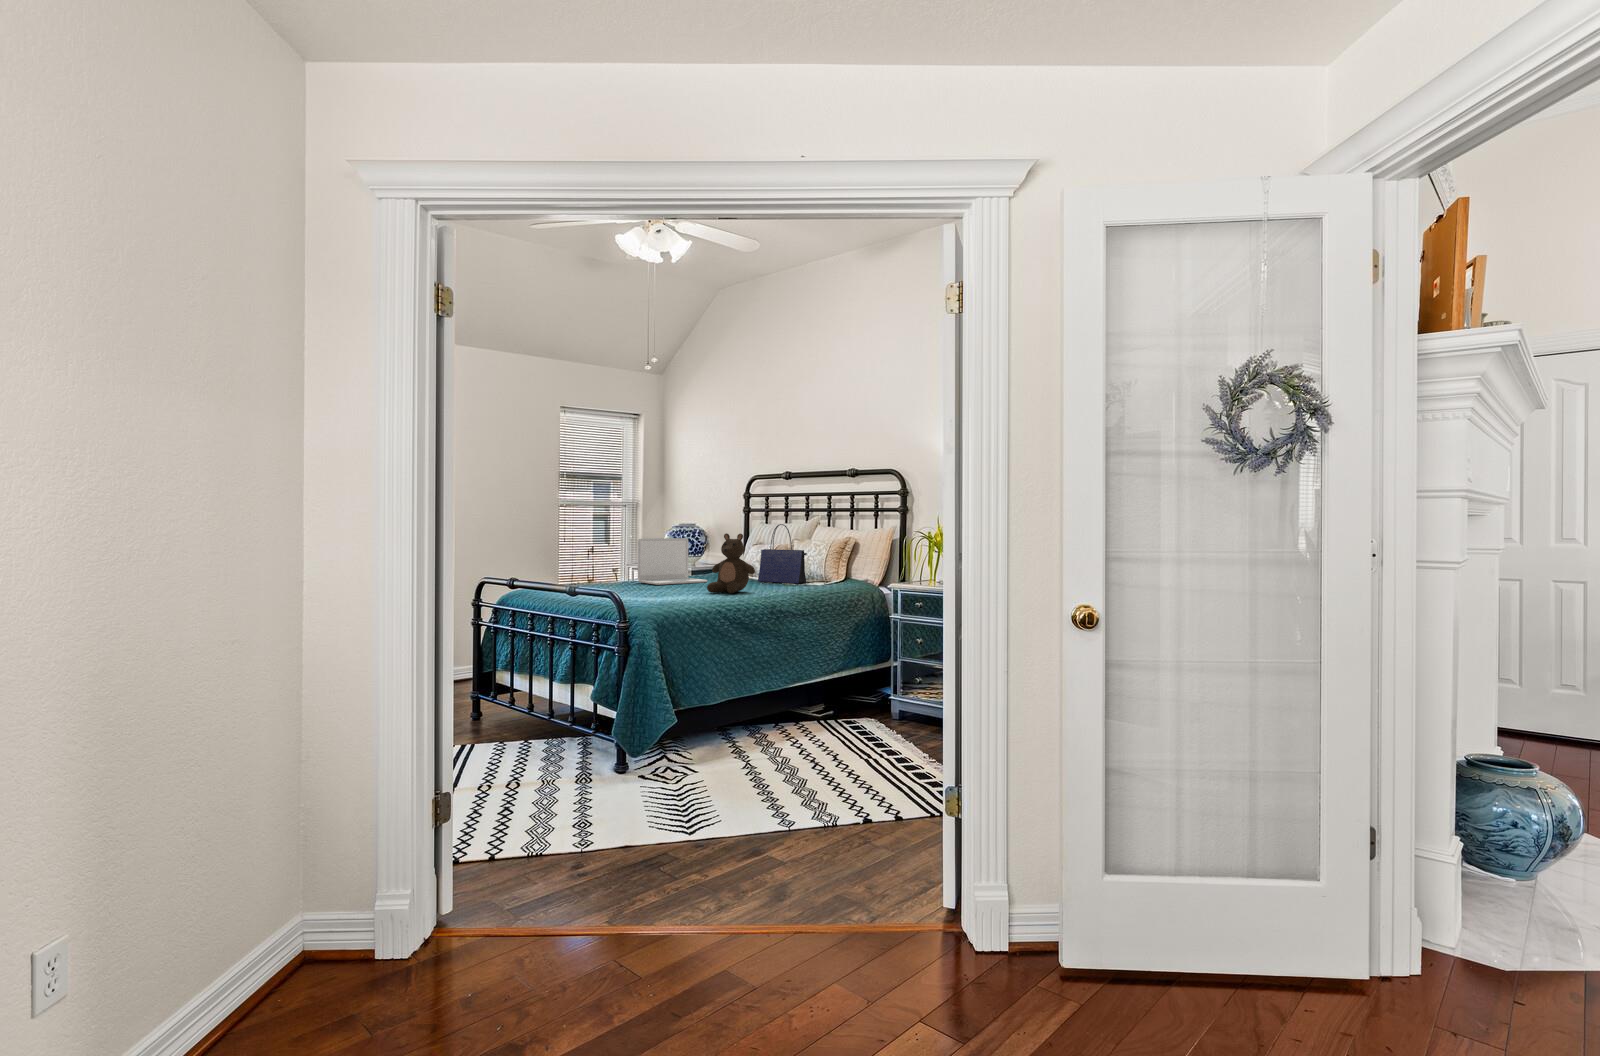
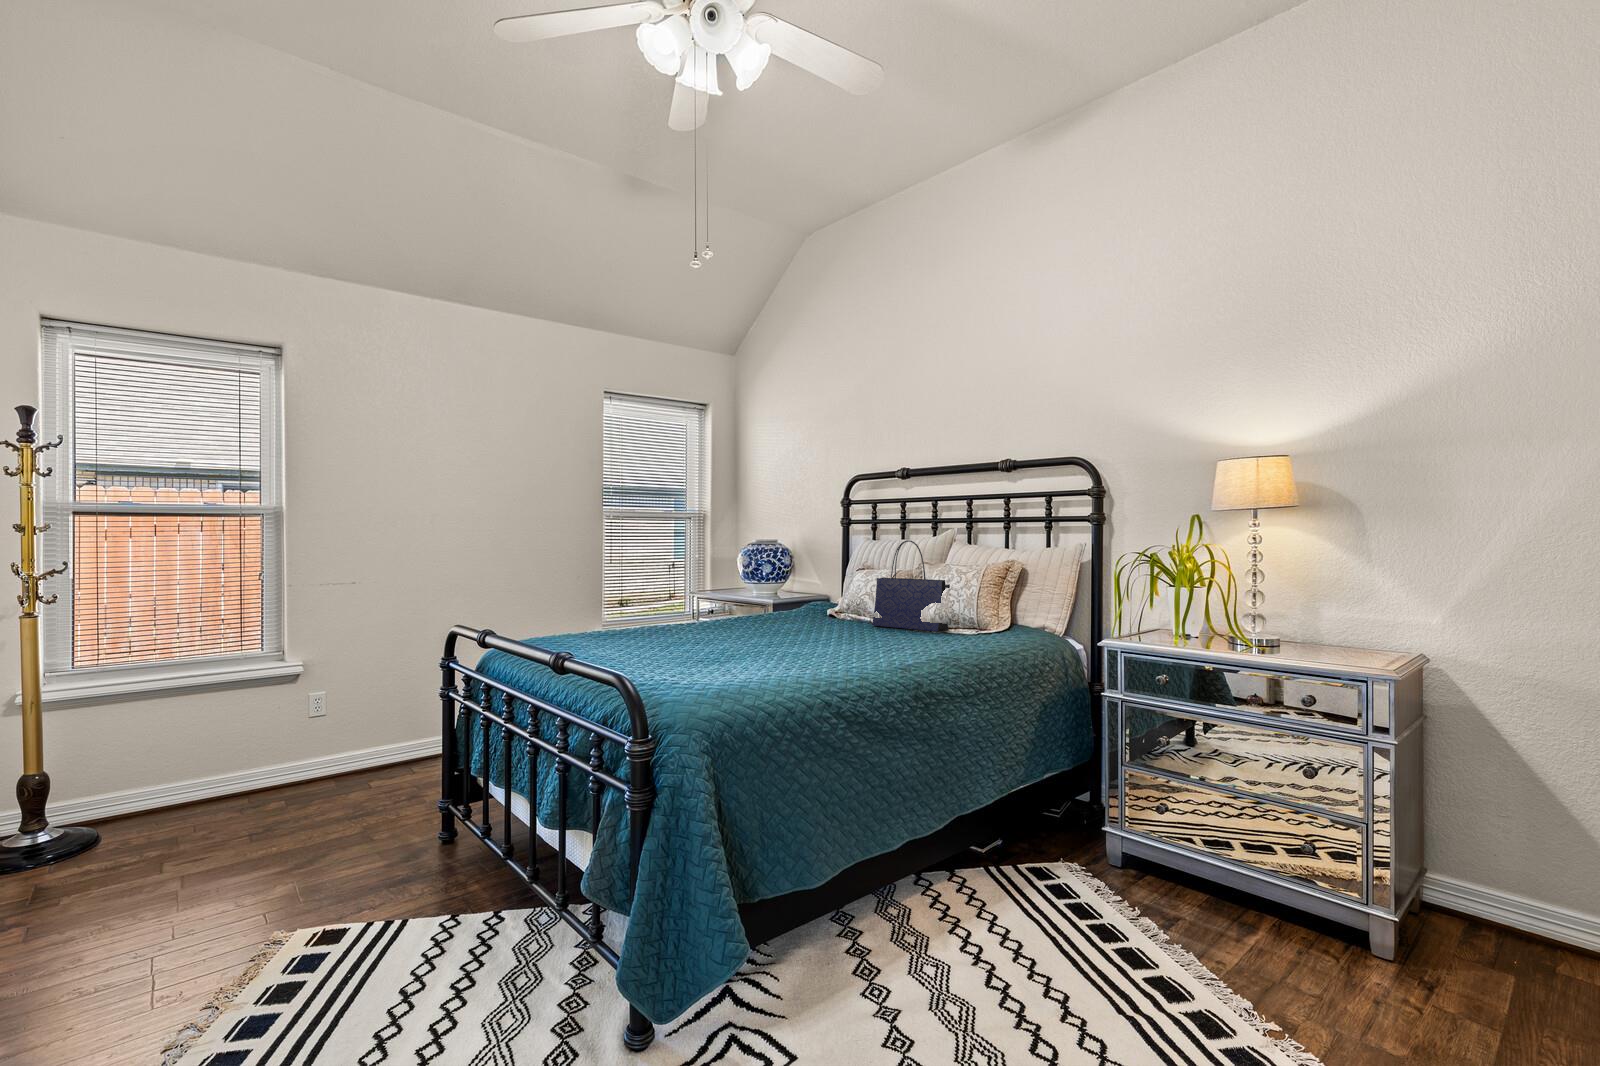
stuffed bear: present [707,533,755,593] -> none [802,555,881,657]
laptop: present [638,538,707,585] -> none [696,560,797,631]

